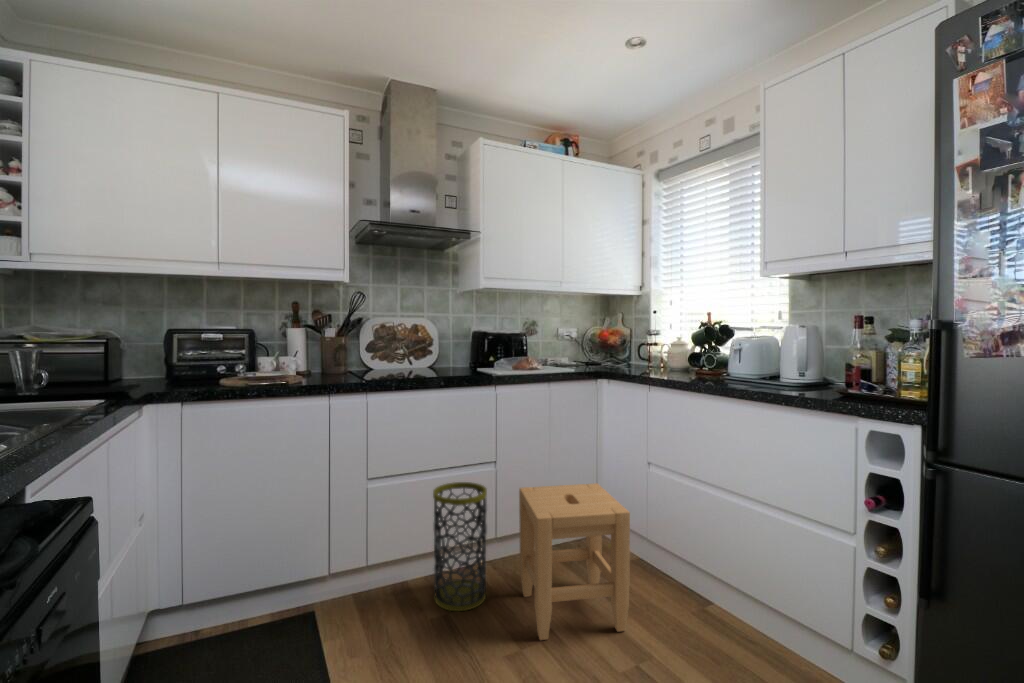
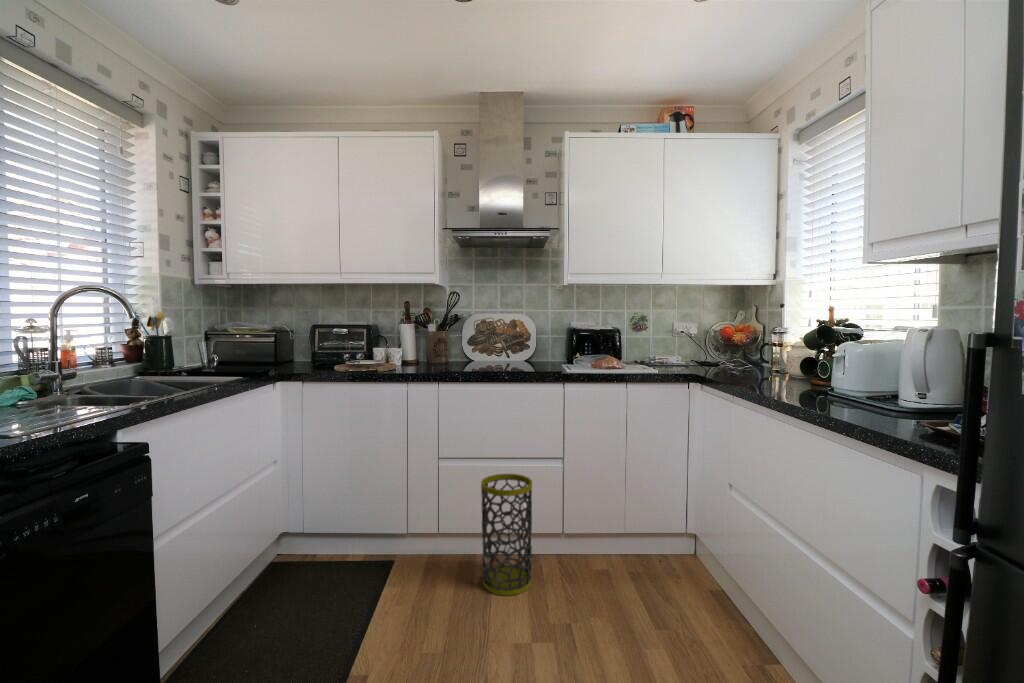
stool: present [519,483,630,640] -> none [544,488,649,659]

